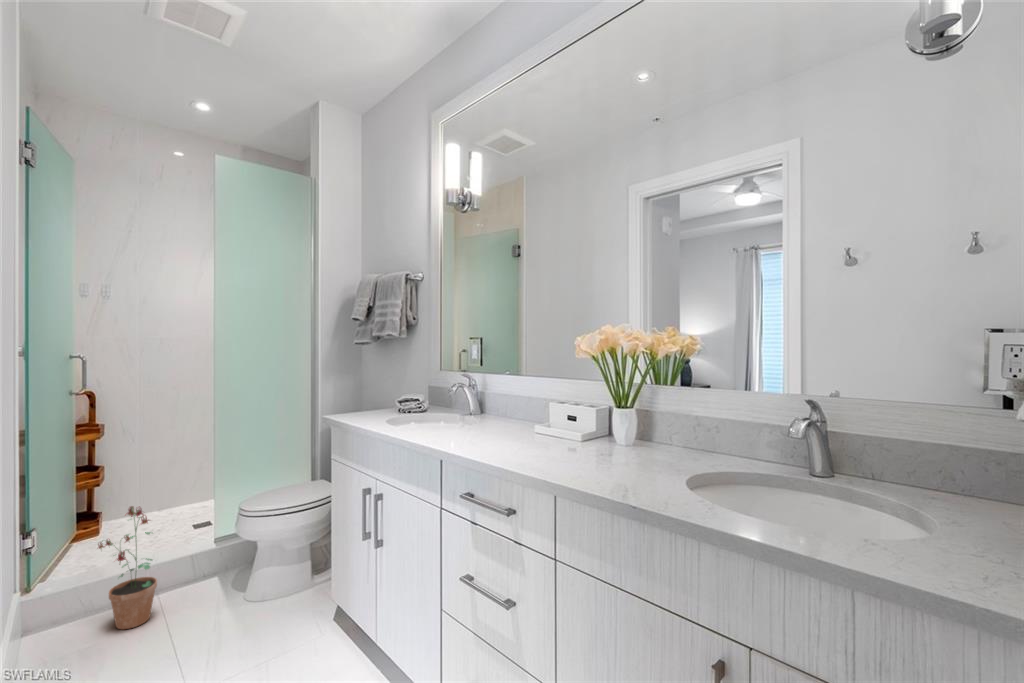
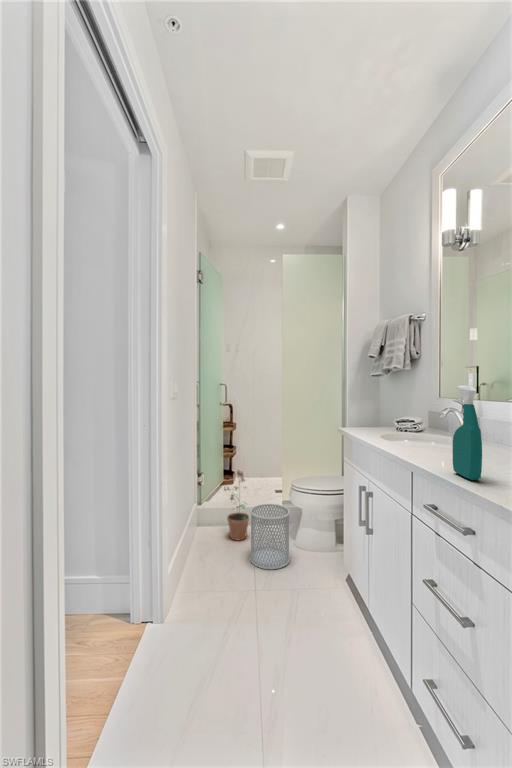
spray bottle: none [487,363,517,459] -> present [453,385,482,480]
wastebasket: none [168,545,243,656] -> present [250,504,290,569]

